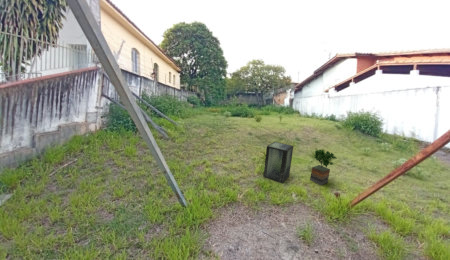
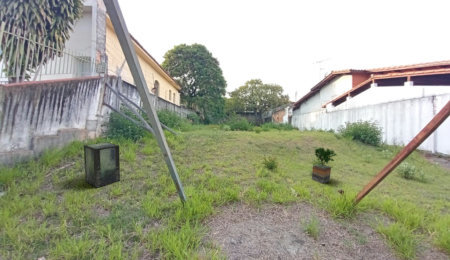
storage box: present [264,142,293,183] -> present [84,142,120,188]

